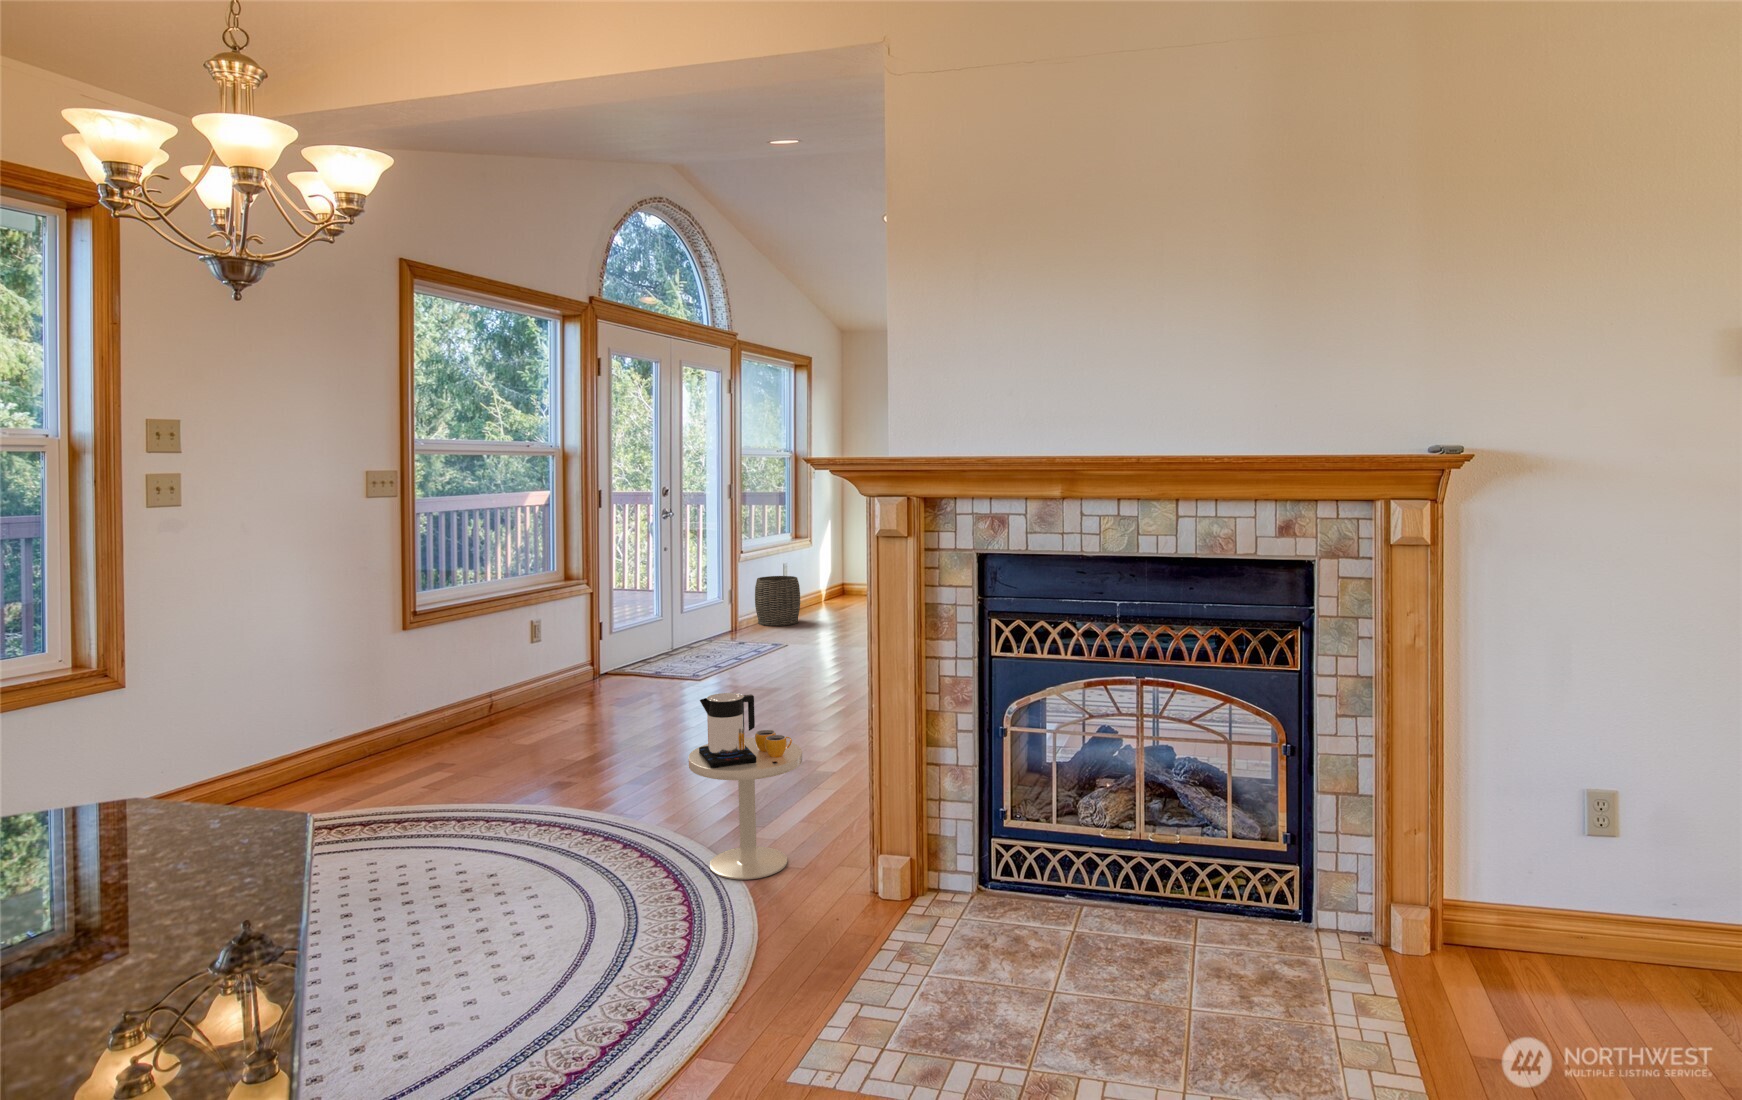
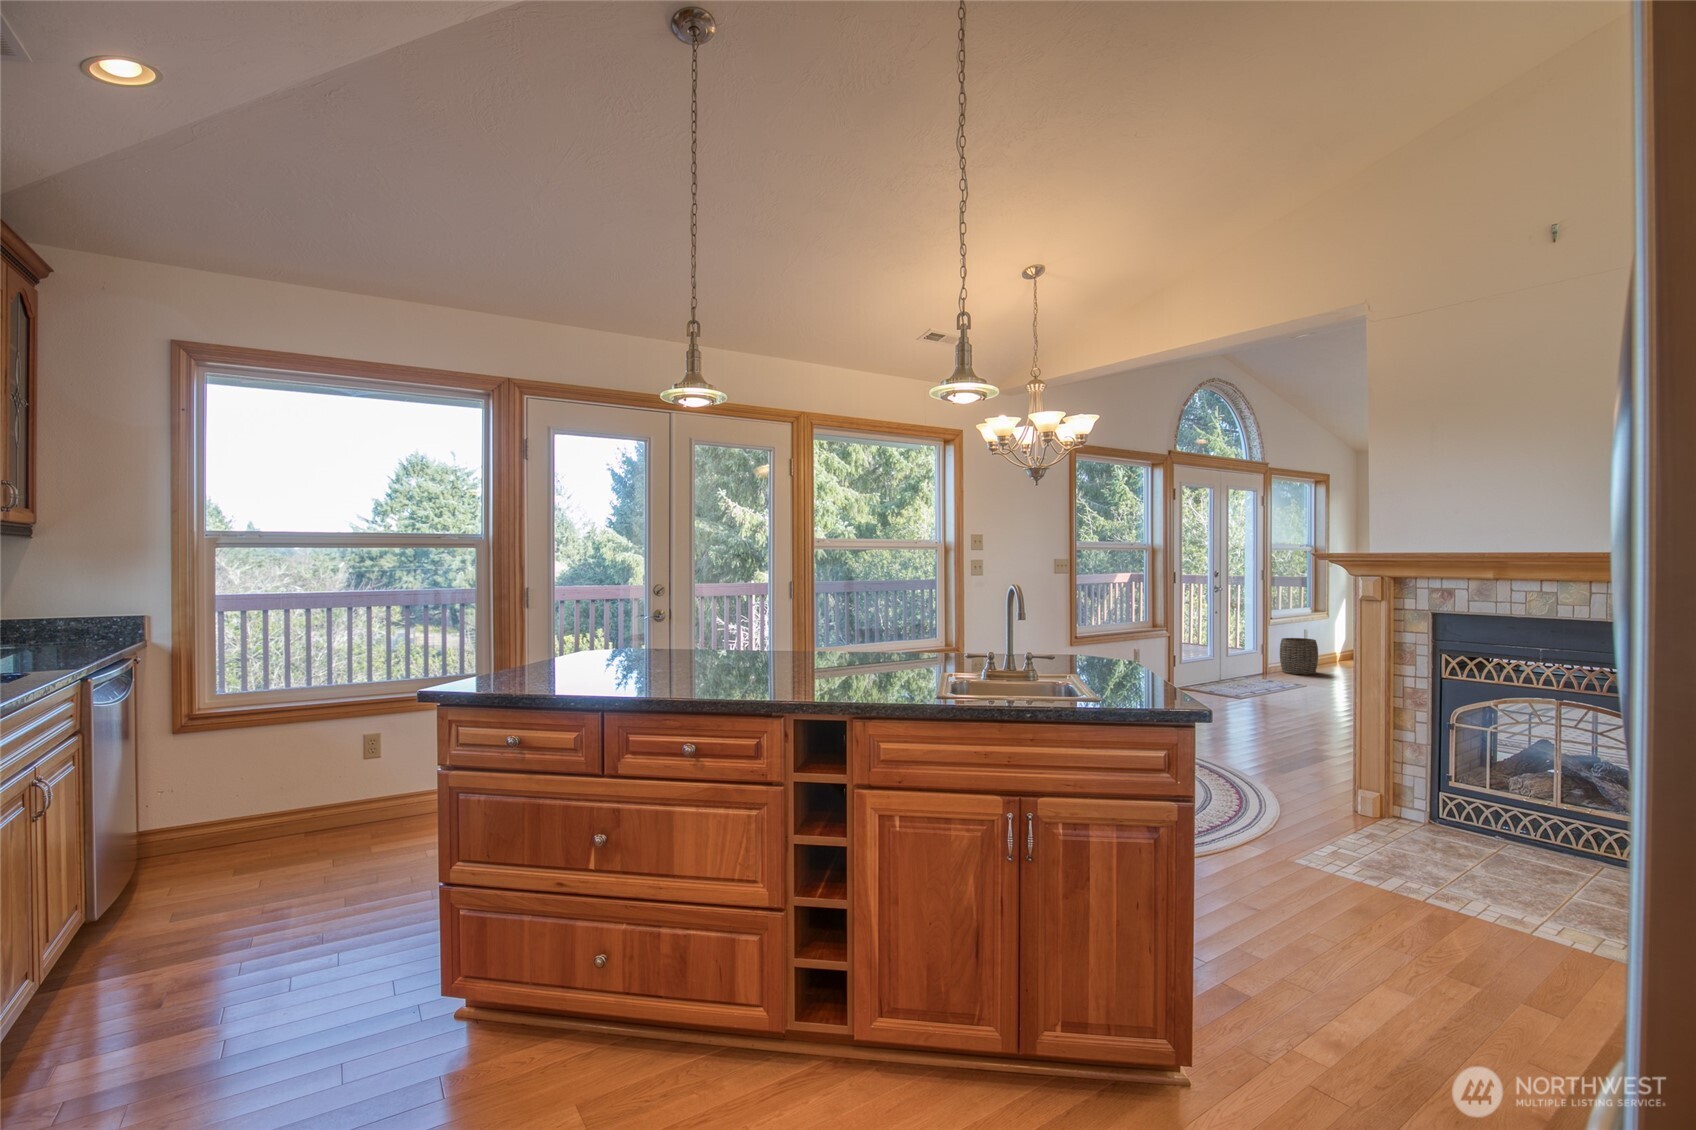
side table: present [689,693,802,880] -> none [1234,686,1306,792]

